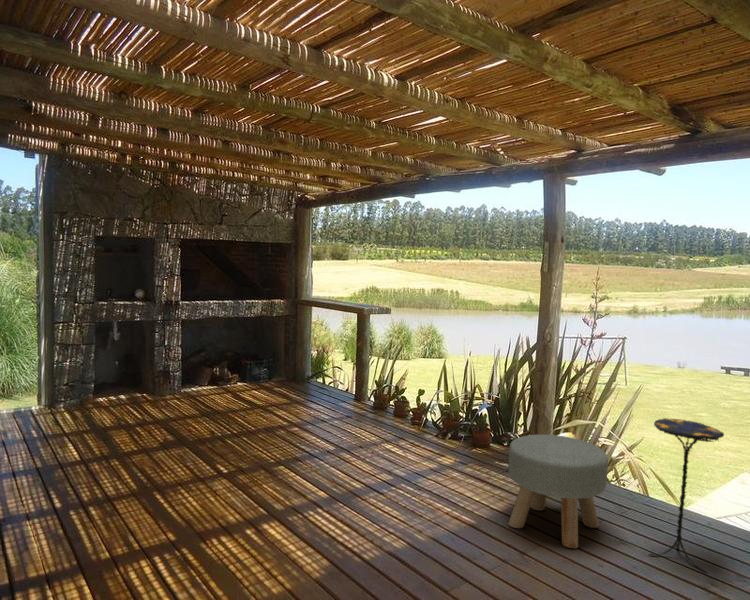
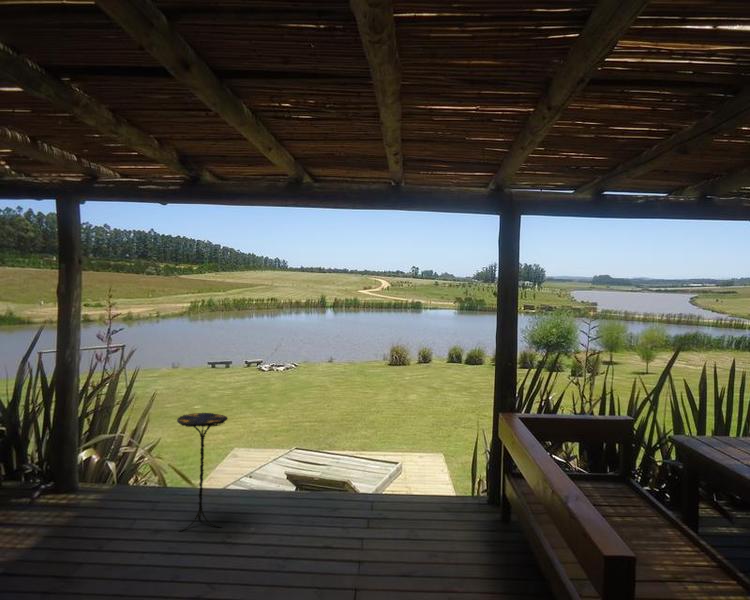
ottoman: present [508,434,608,548] -> none [41,451,140,555]

